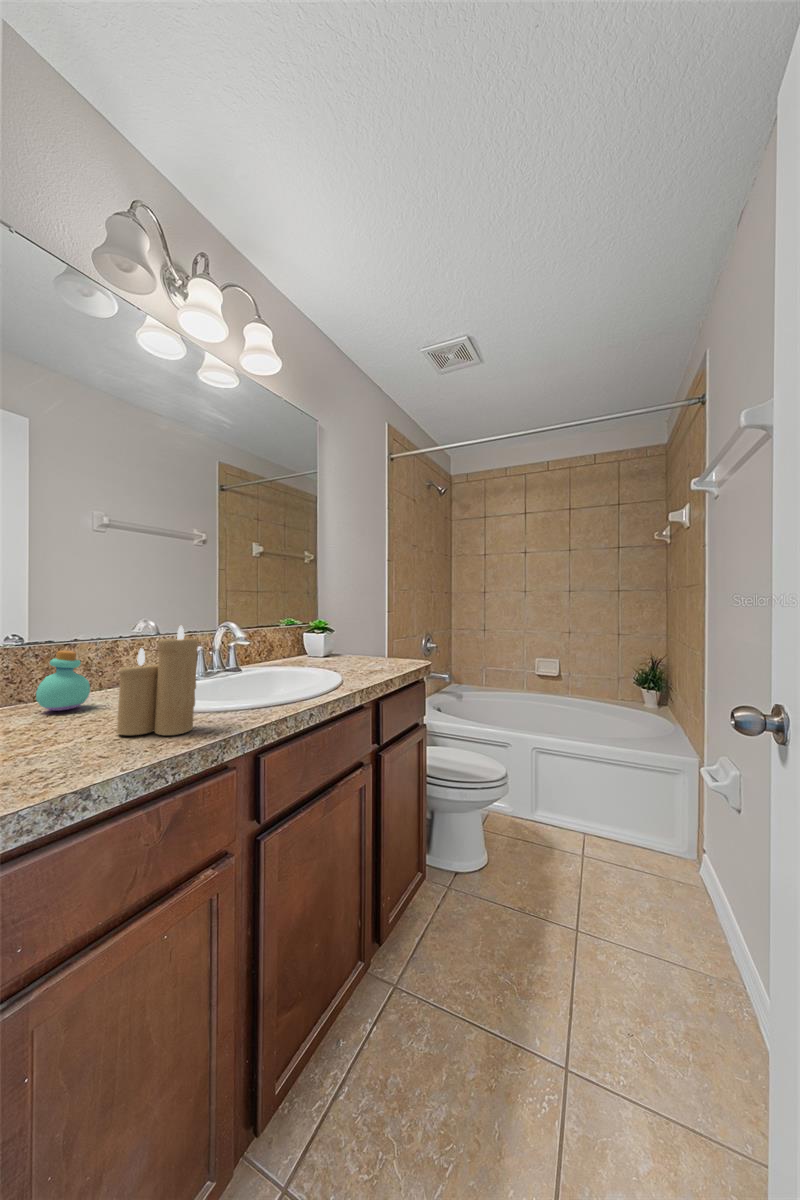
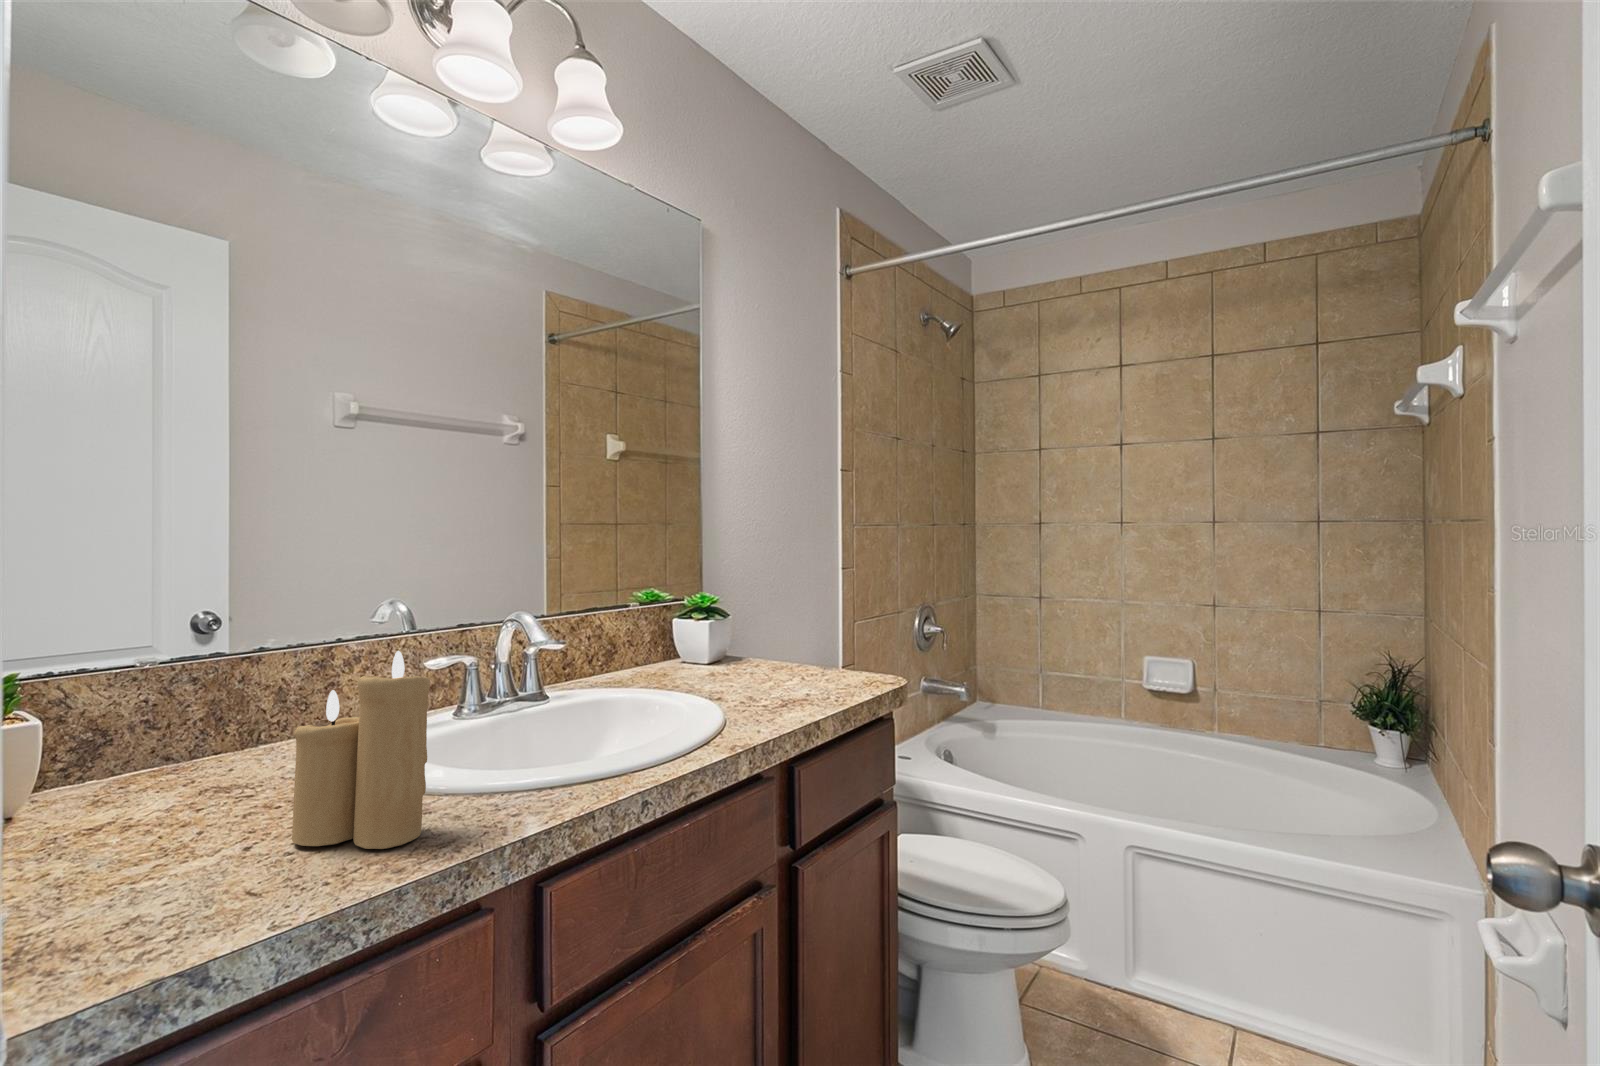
perfume bottle: present [36,651,90,711] -> none [184,677,275,782]

